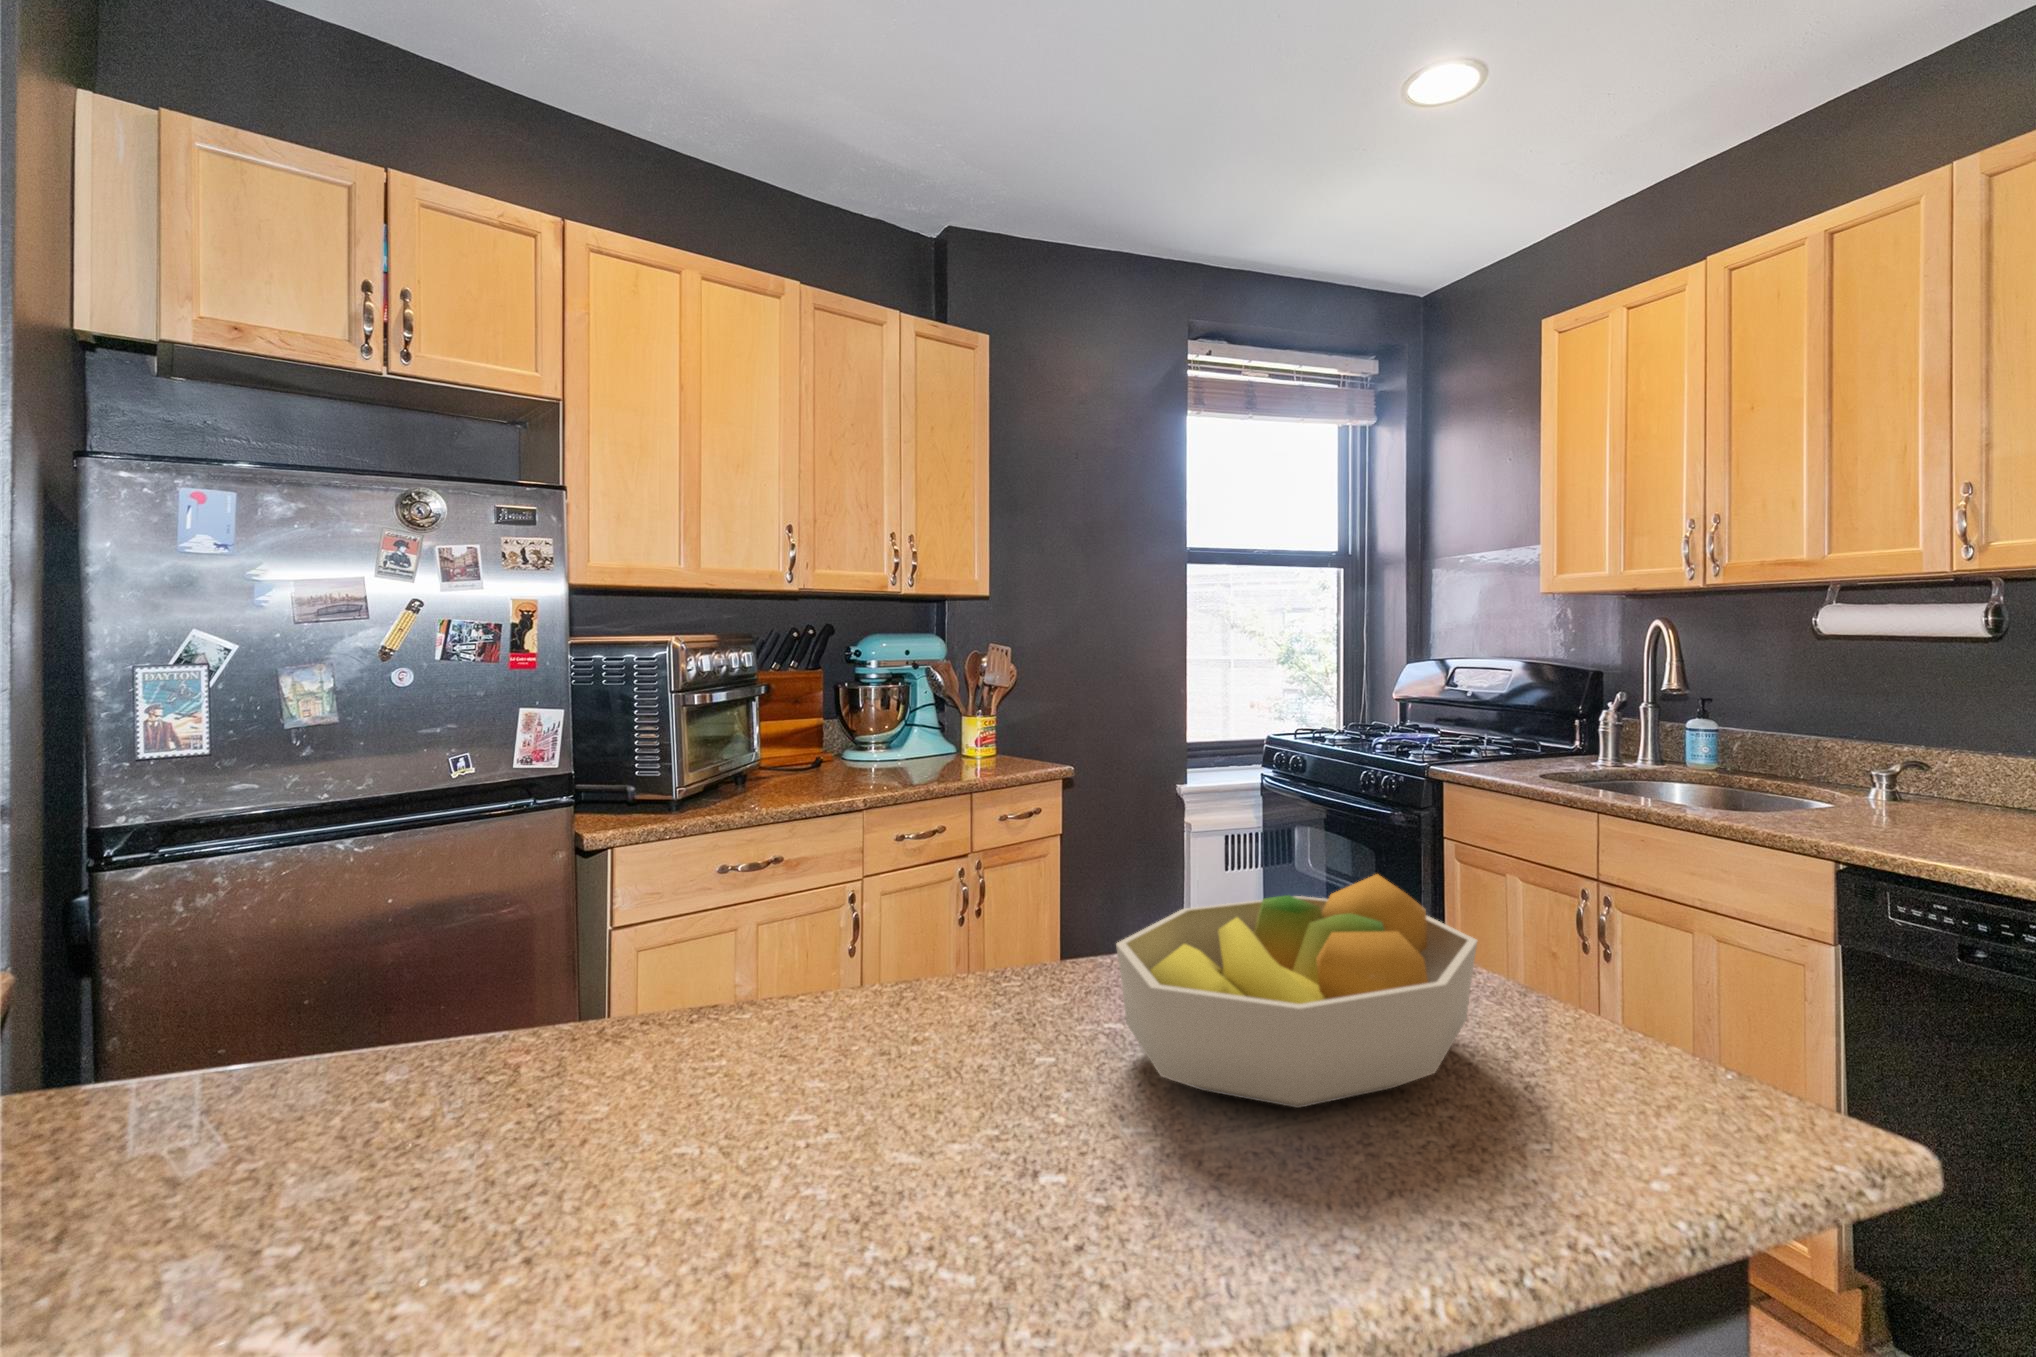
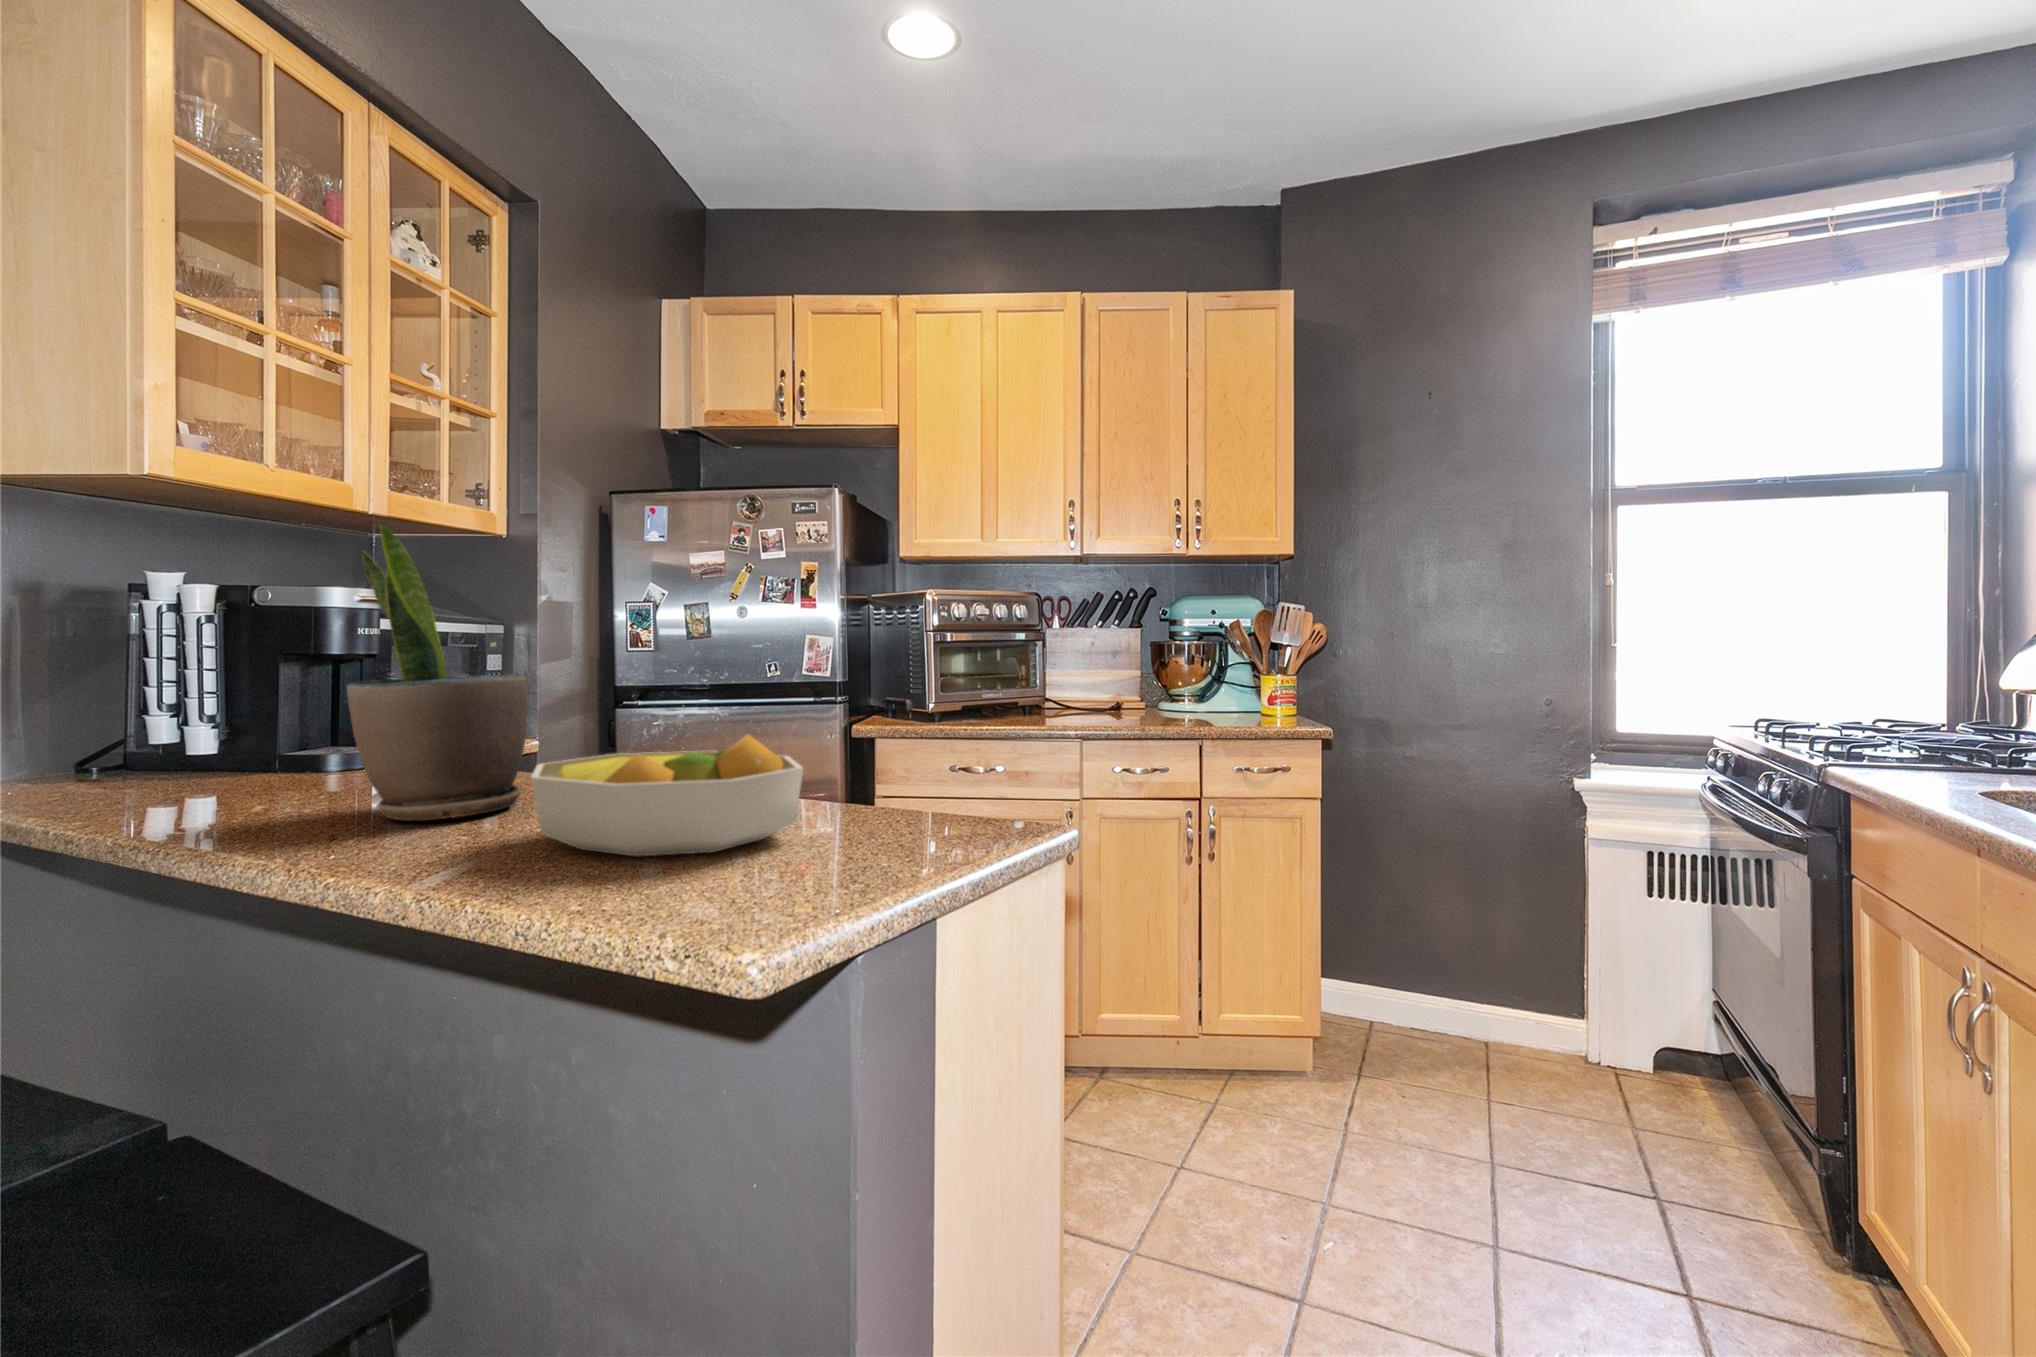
potted plant: none [627,547,950,1194] -> present [347,526,528,820]

